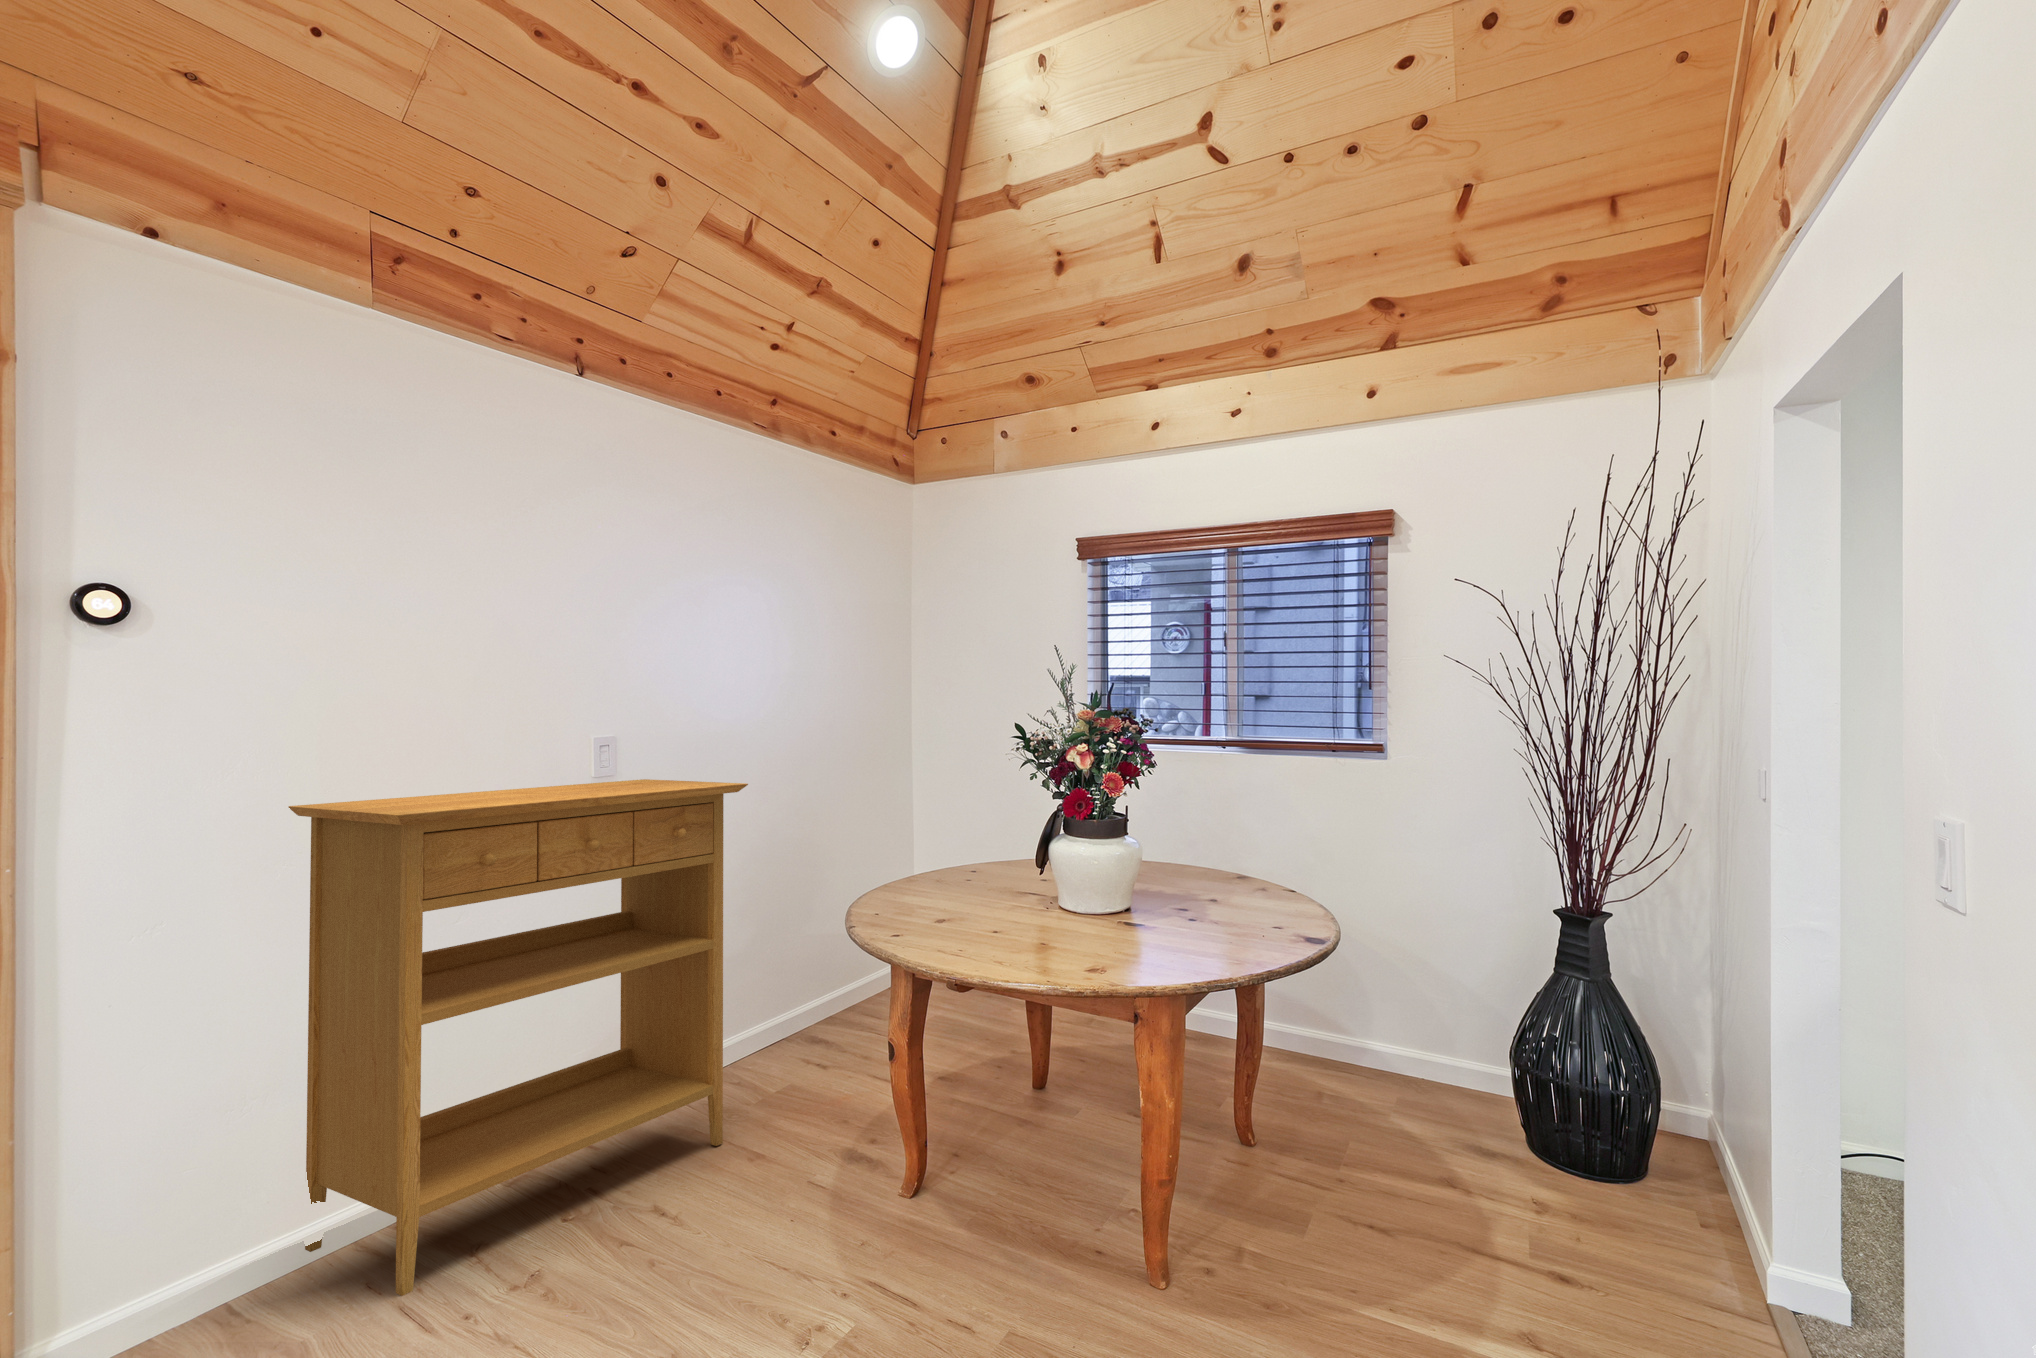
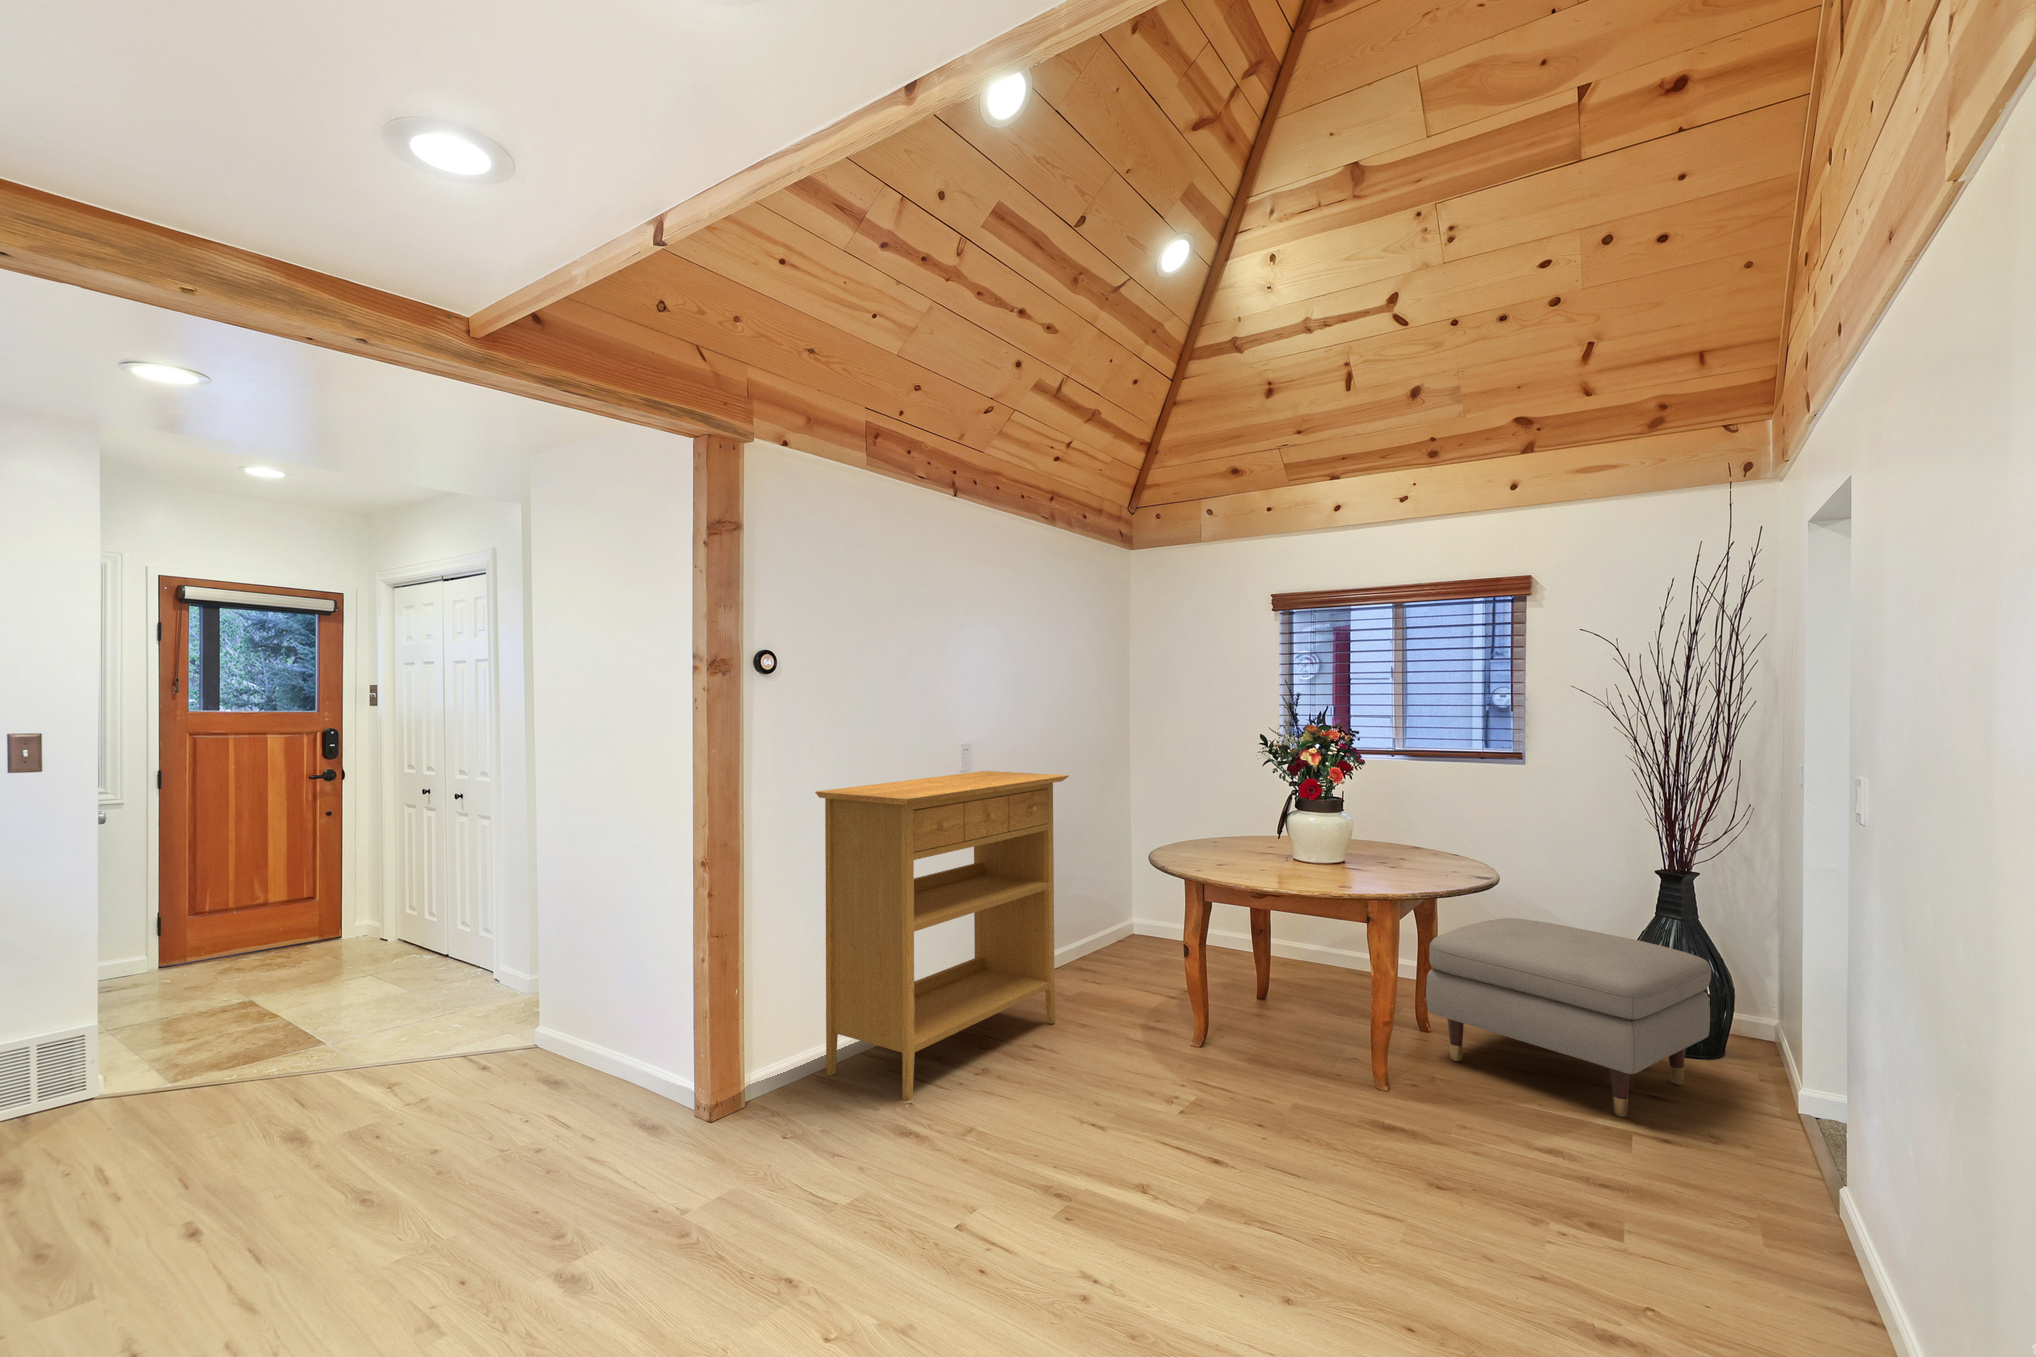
ottoman: none [1233,979,1617,1280] -> present [1426,918,1711,1117]

